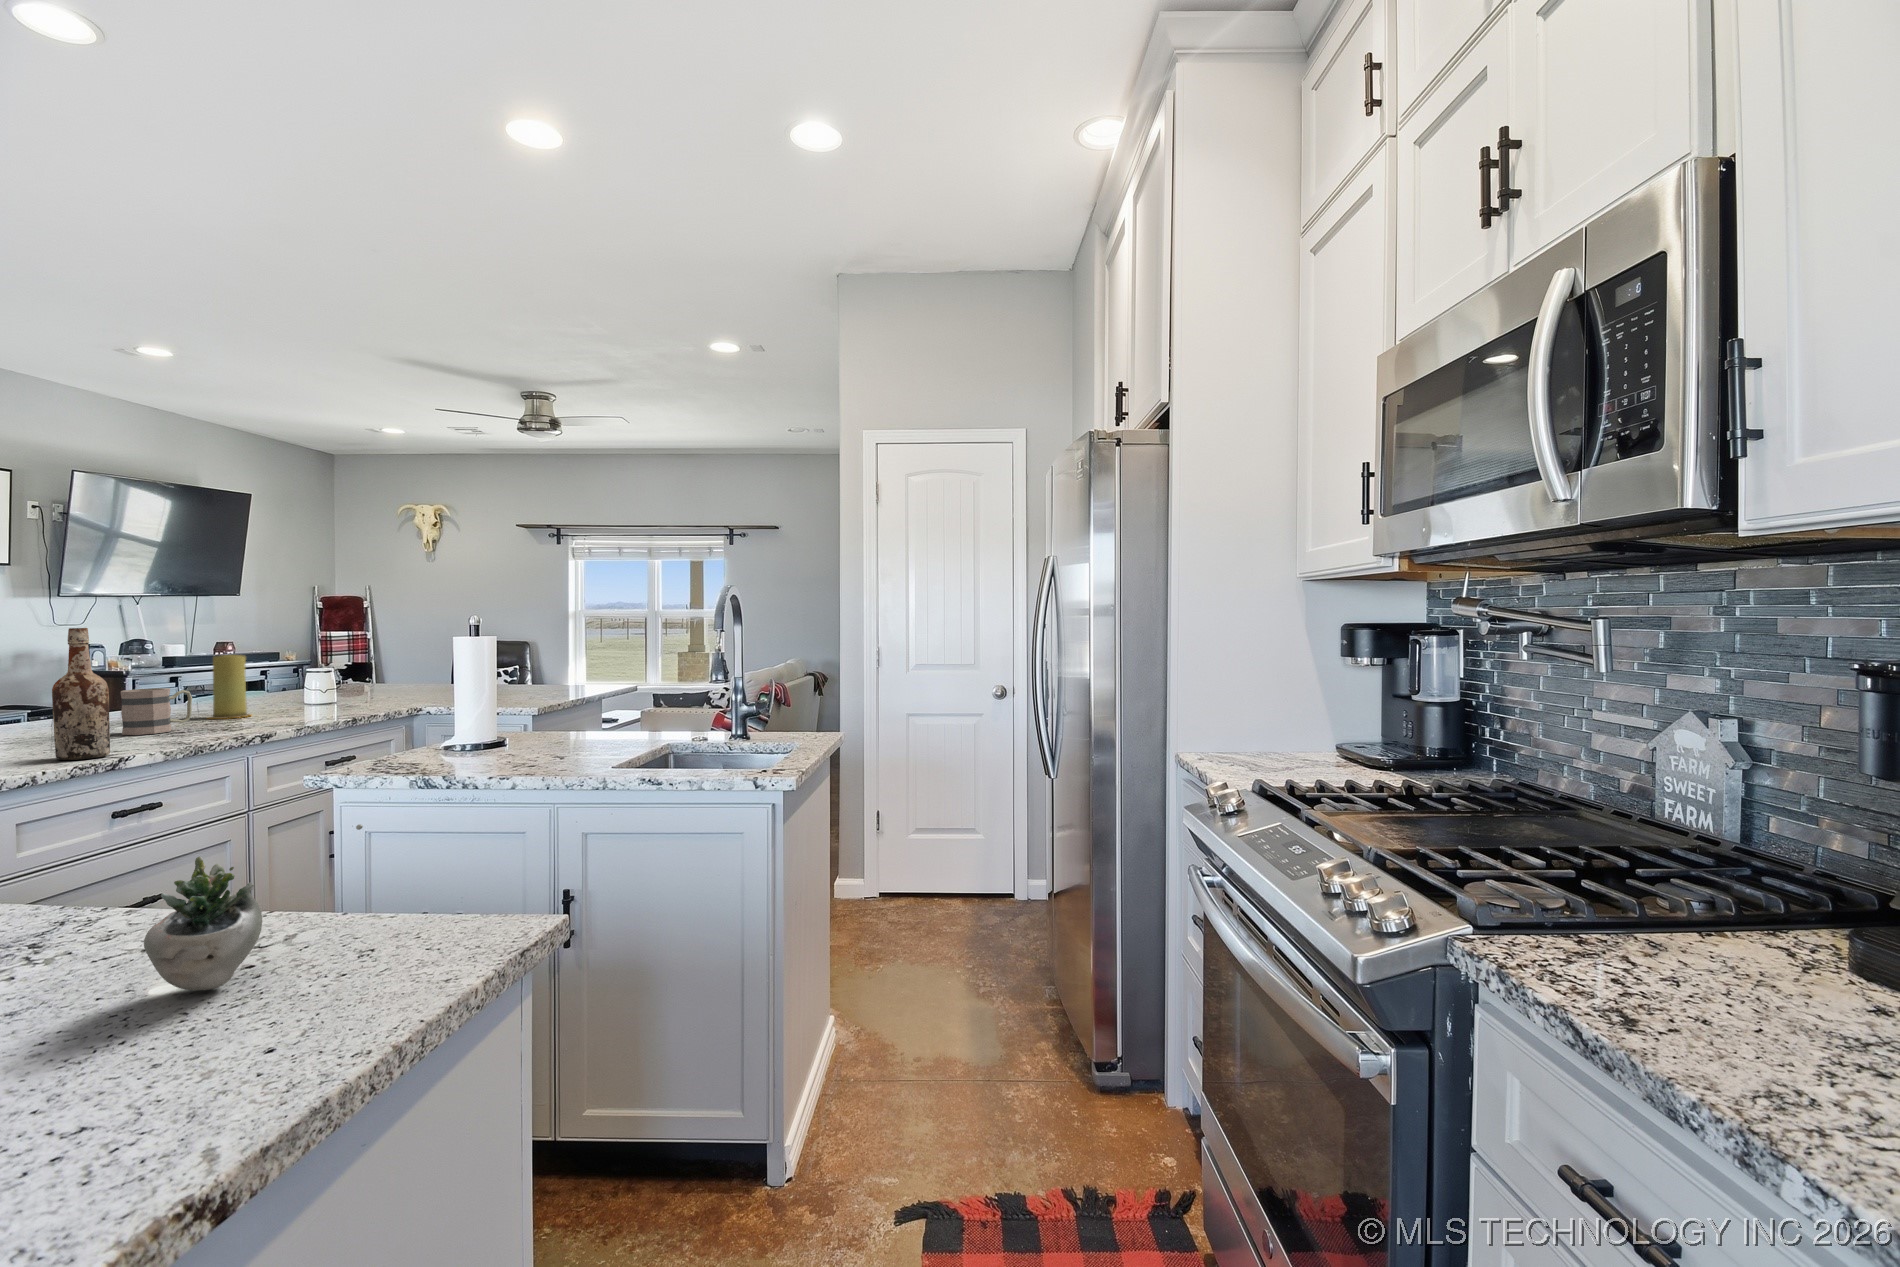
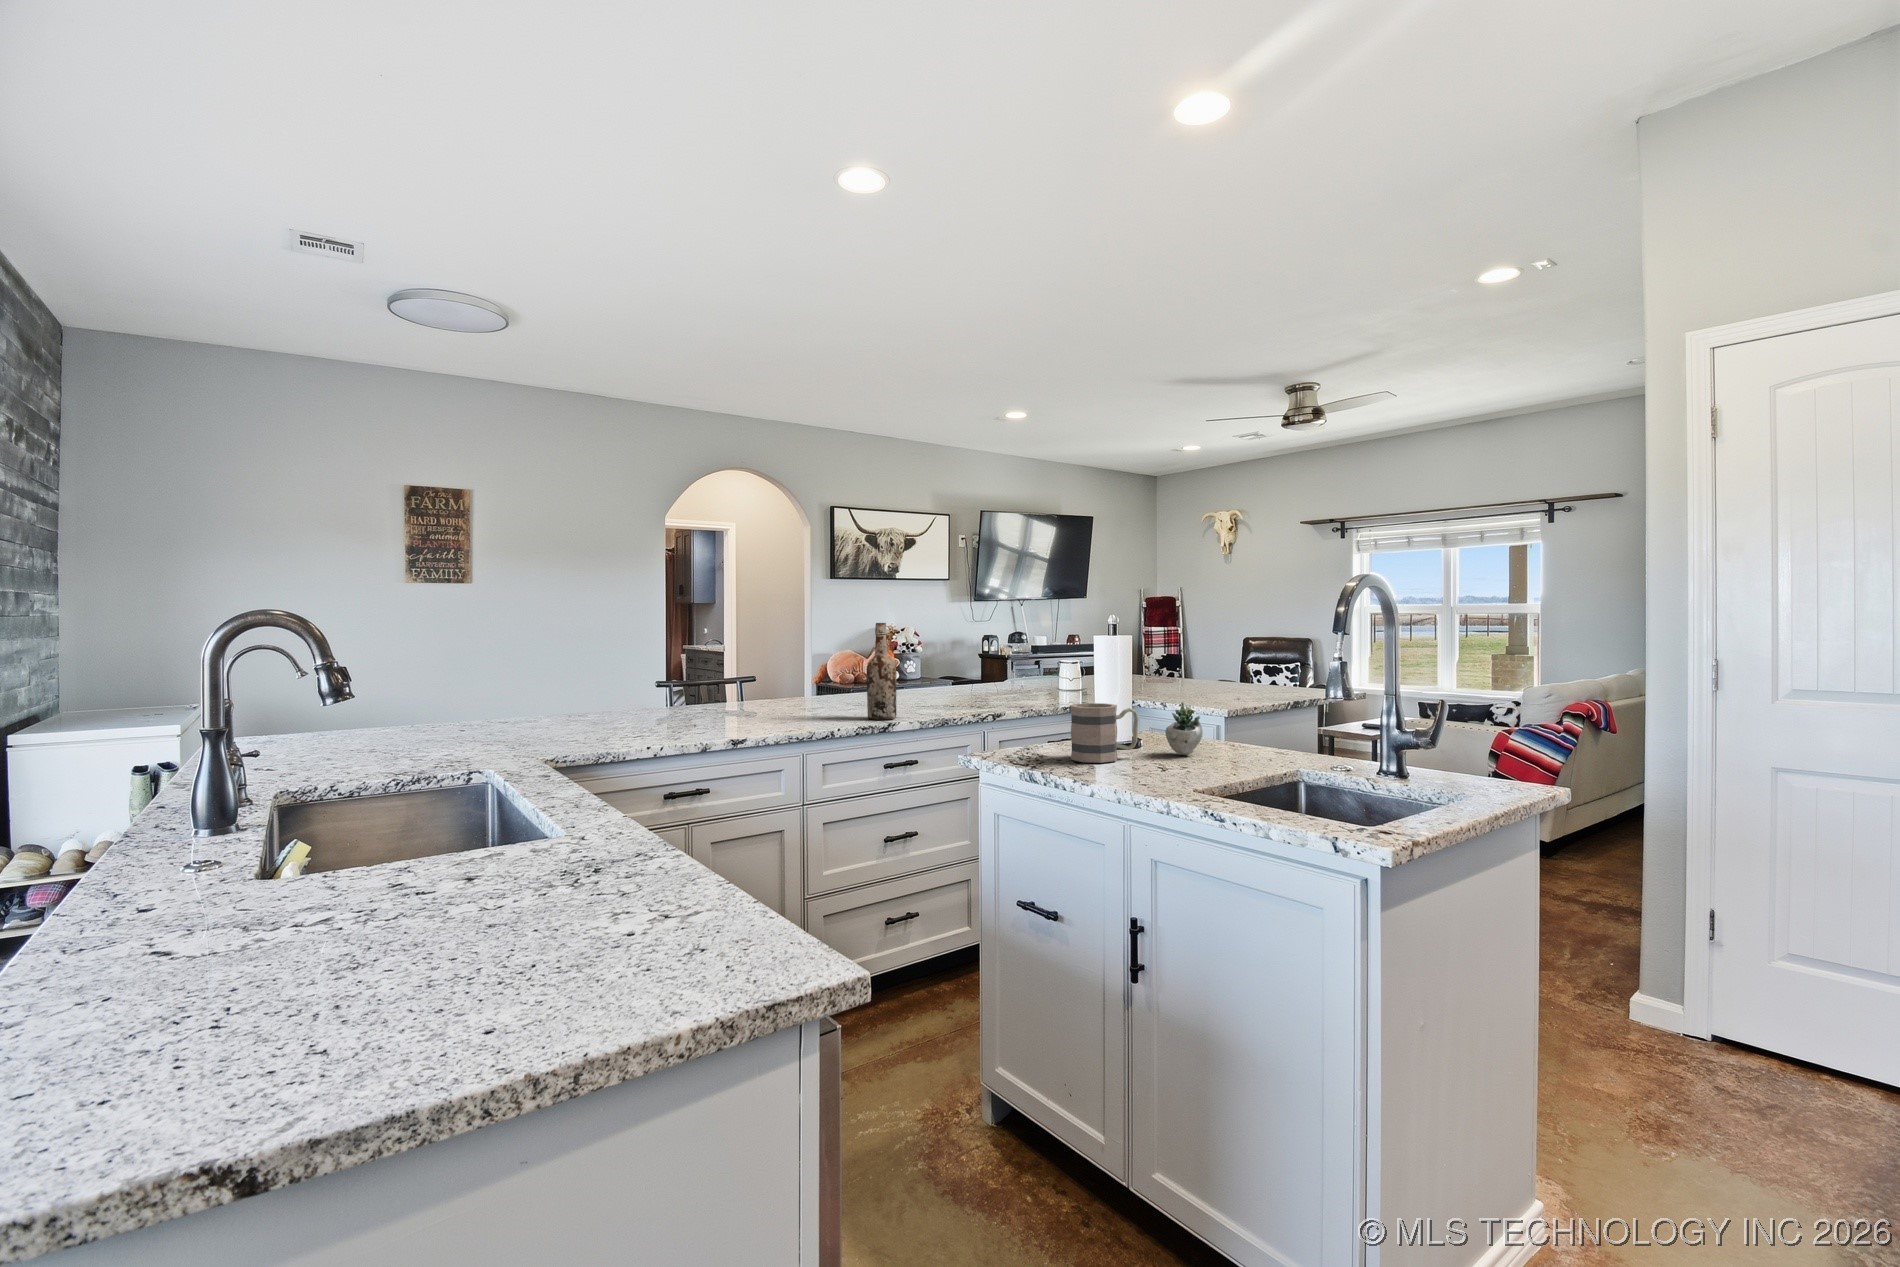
candle: present [208,655,251,719] -> none [990,645,1019,697]
mug: present [120,688,192,735] -> present [1070,703,1139,763]
succulent plant: present [144,824,363,990] -> present [1165,698,1240,755]

